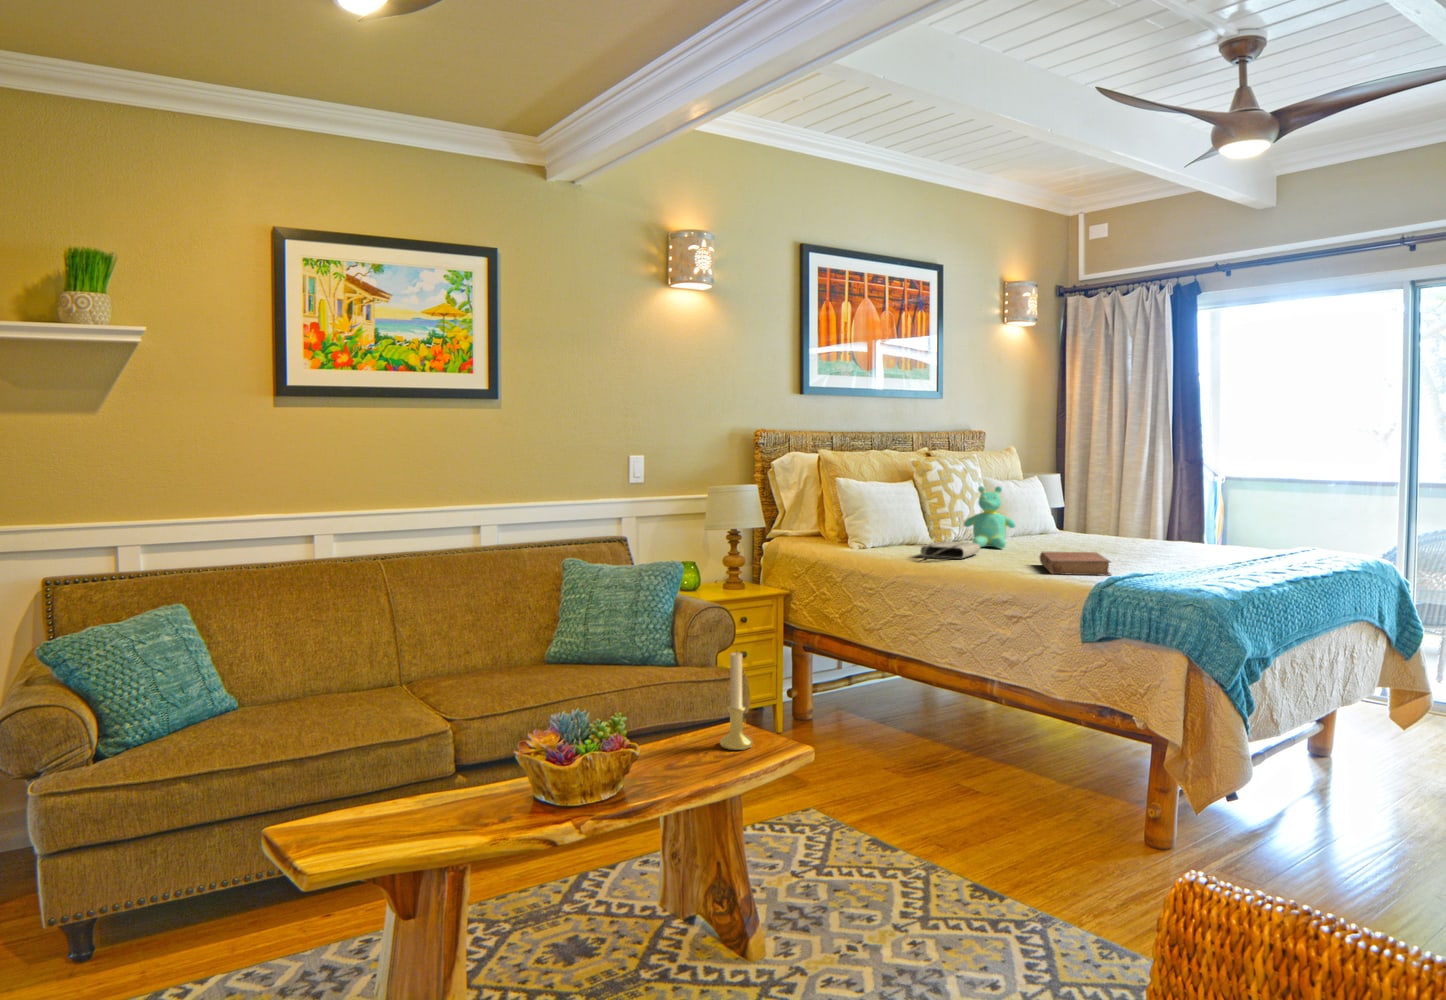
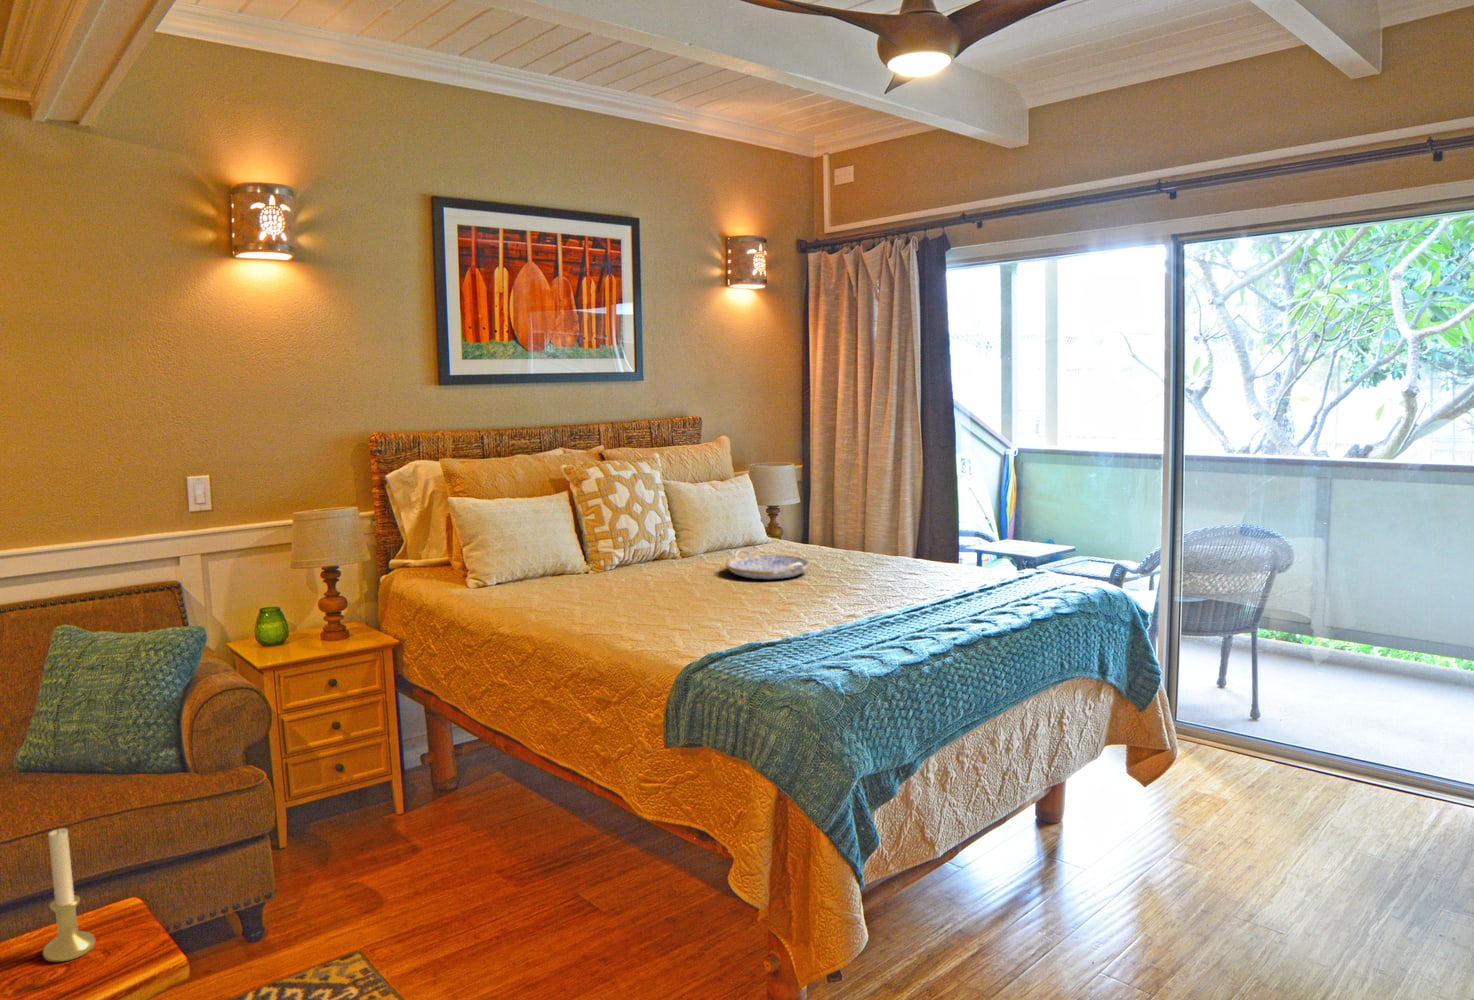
teddy bear: present [964,486,1016,548] -> none [627,500,685,577]
serving tray: none [1052,531,1128,551] -> present [726,550,810,579]
tote bag: present [921,541,980,559] -> none [527,575,620,607]
book: present [1040,552,1111,575] -> none [643,600,727,640]

